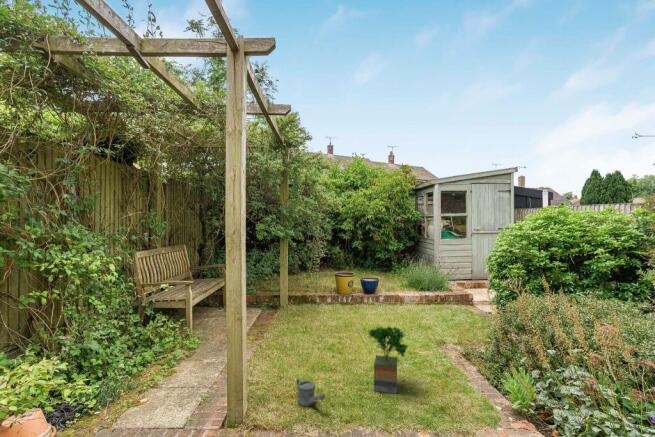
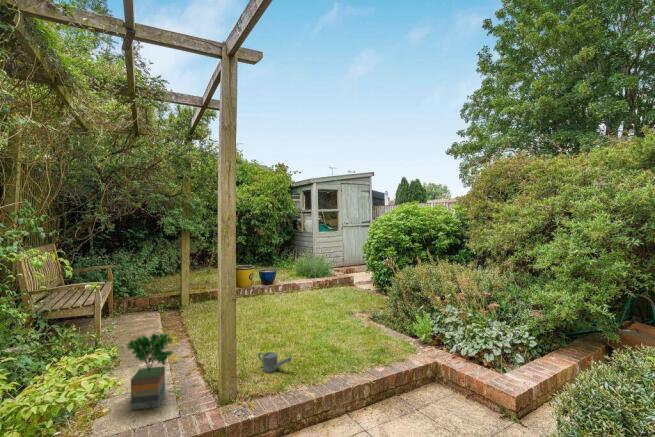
potted tree: present [368,327,408,394] -> present [127,334,173,410]

